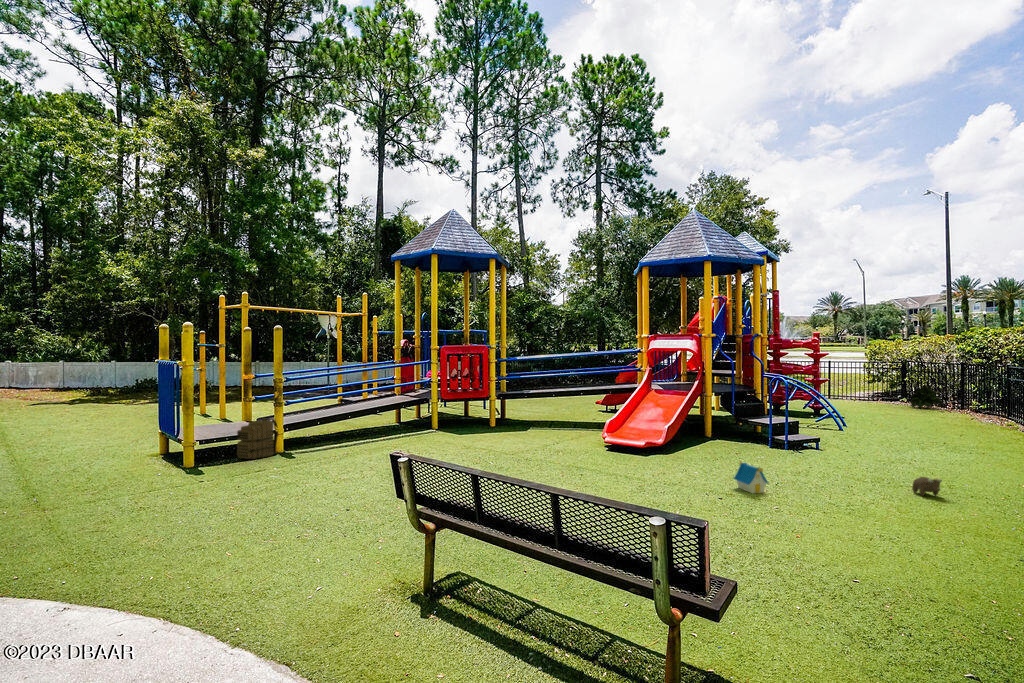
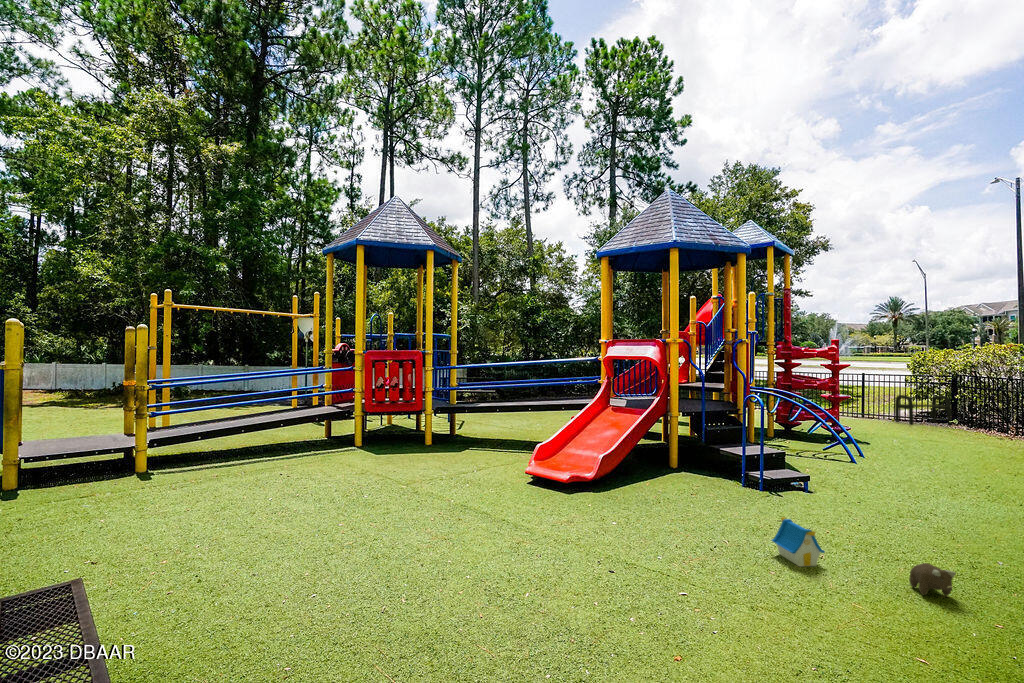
bench: none [857,380,902,404] -> present [895,395,952,425]
potted plant: present [909,387,943,408] -> none [959,405,1005,432]
backpack: present [237,418,278,459] -> none [78,433,136,483]
toy house: present [733,462,769,493] -> present [772,517,825,566]

